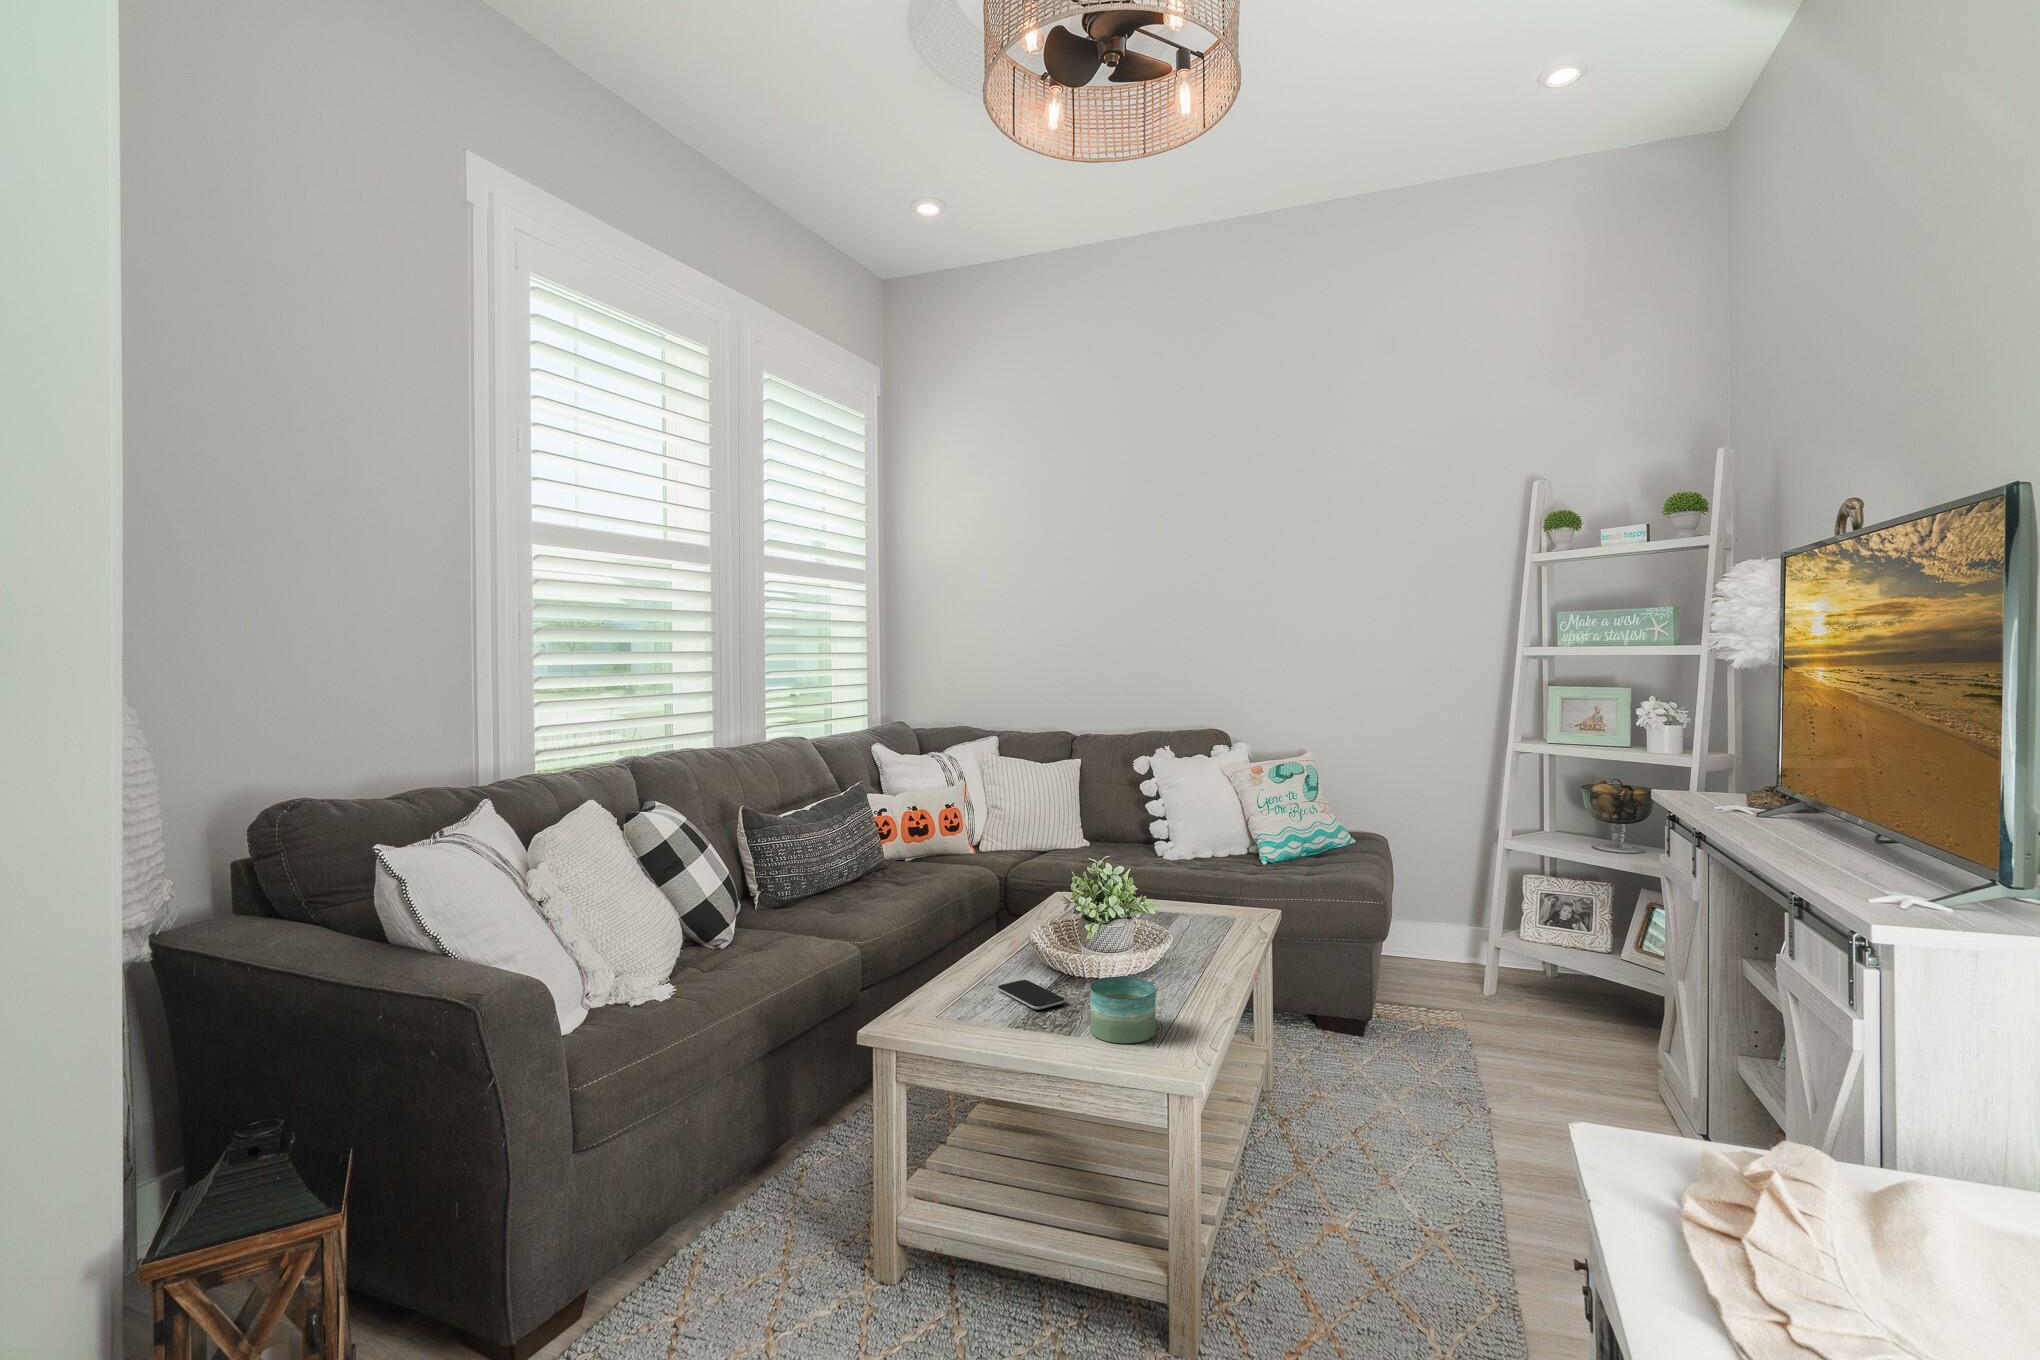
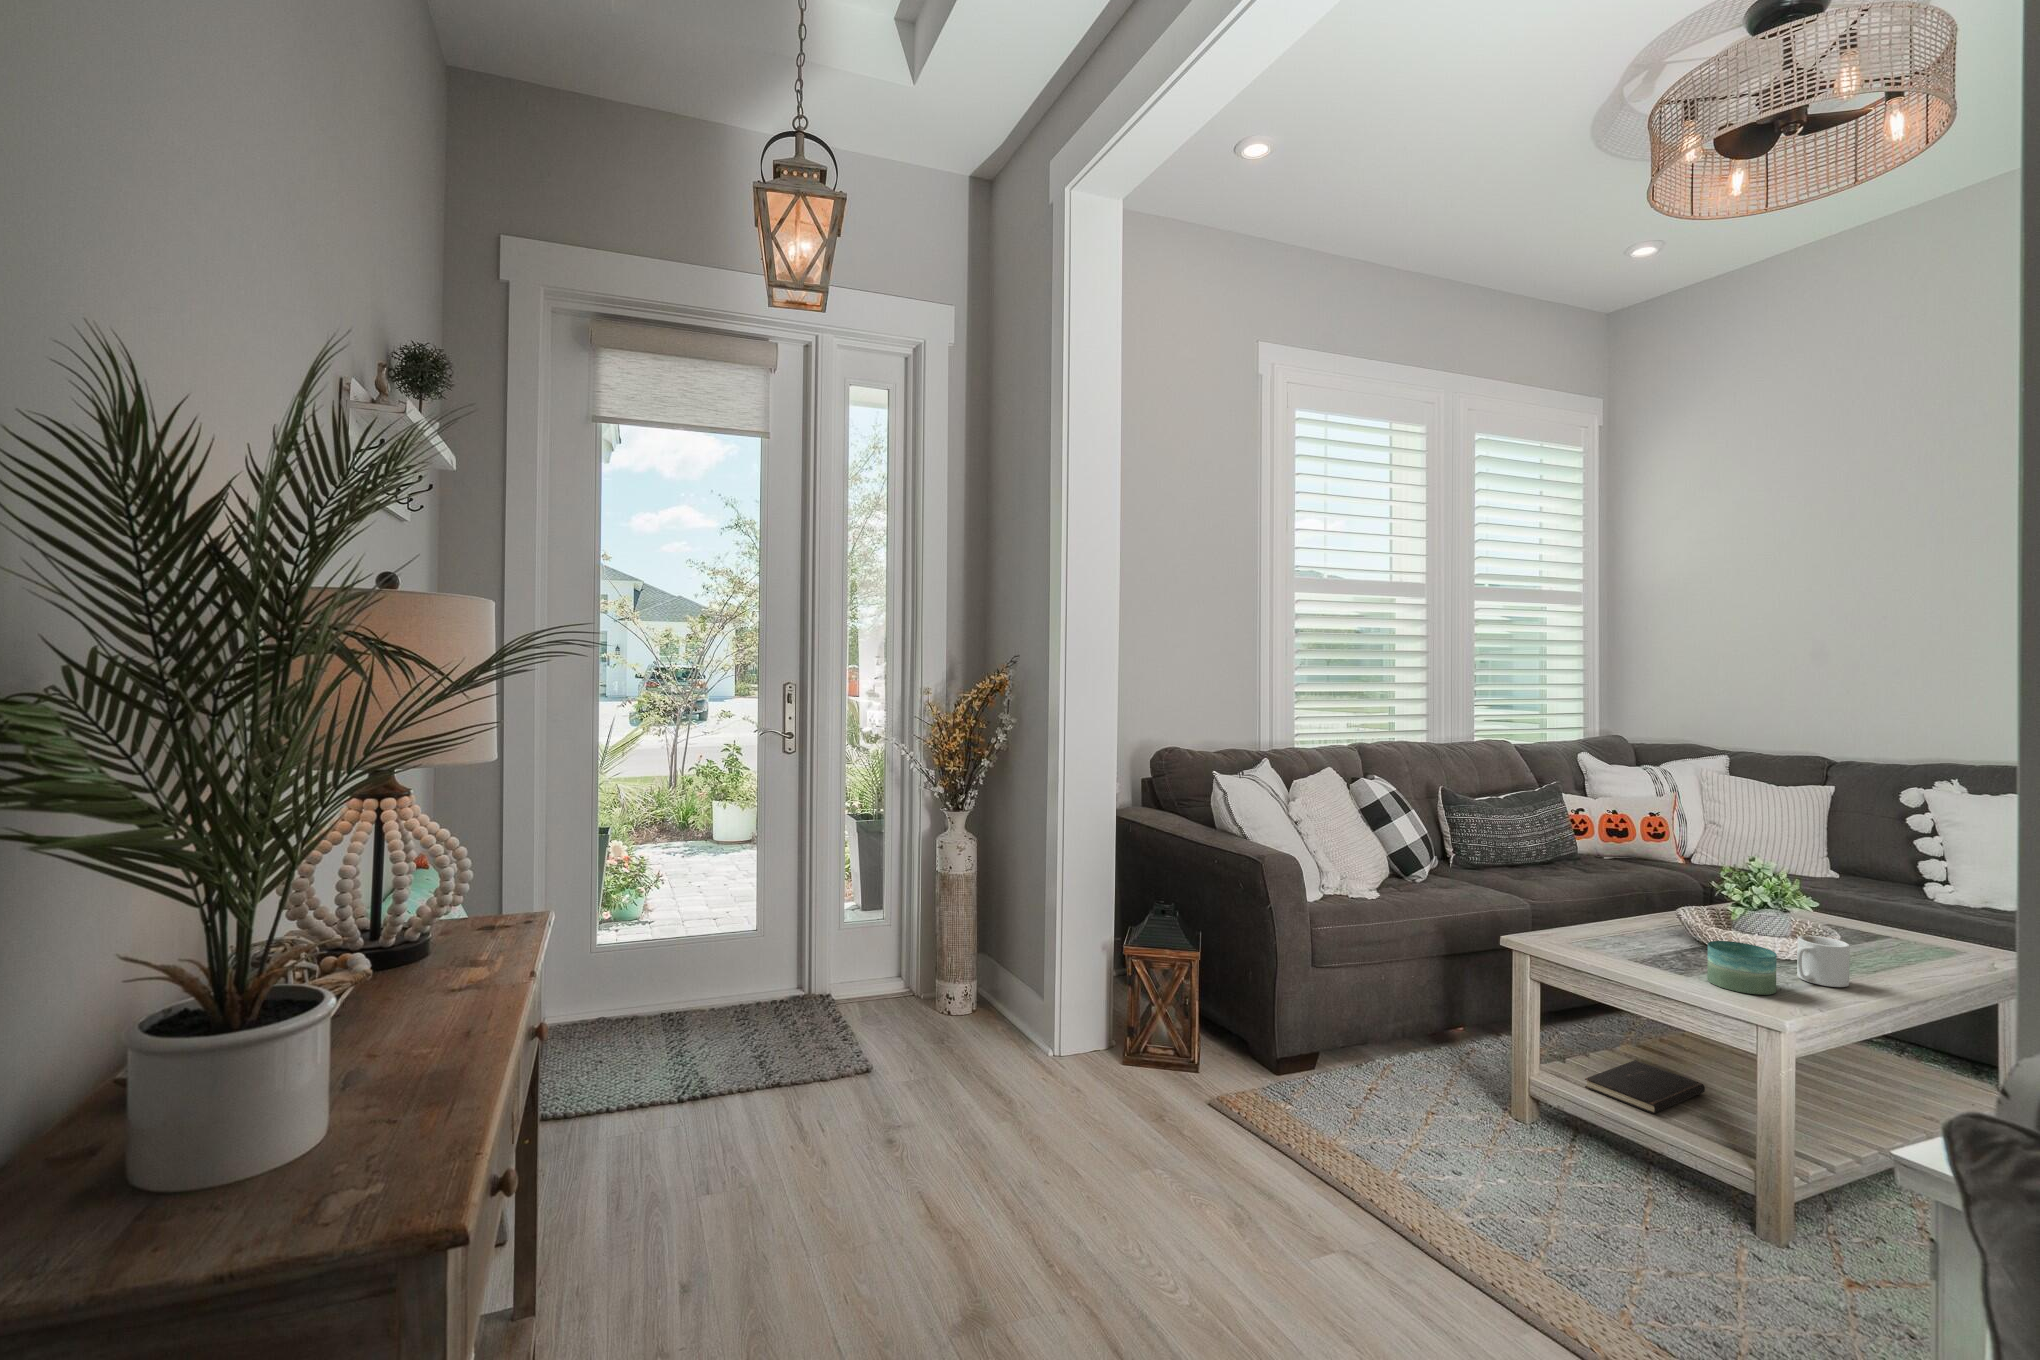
mug: none [1155,946,1199,1004] -> present [1797,935,1850,987]
smartphone: present [998,980,1065,1010] -> none [1635,938,1695,959]
hardcover book: none [956,1132,1067,1213] -> present [1585,1060,1705,1114]

